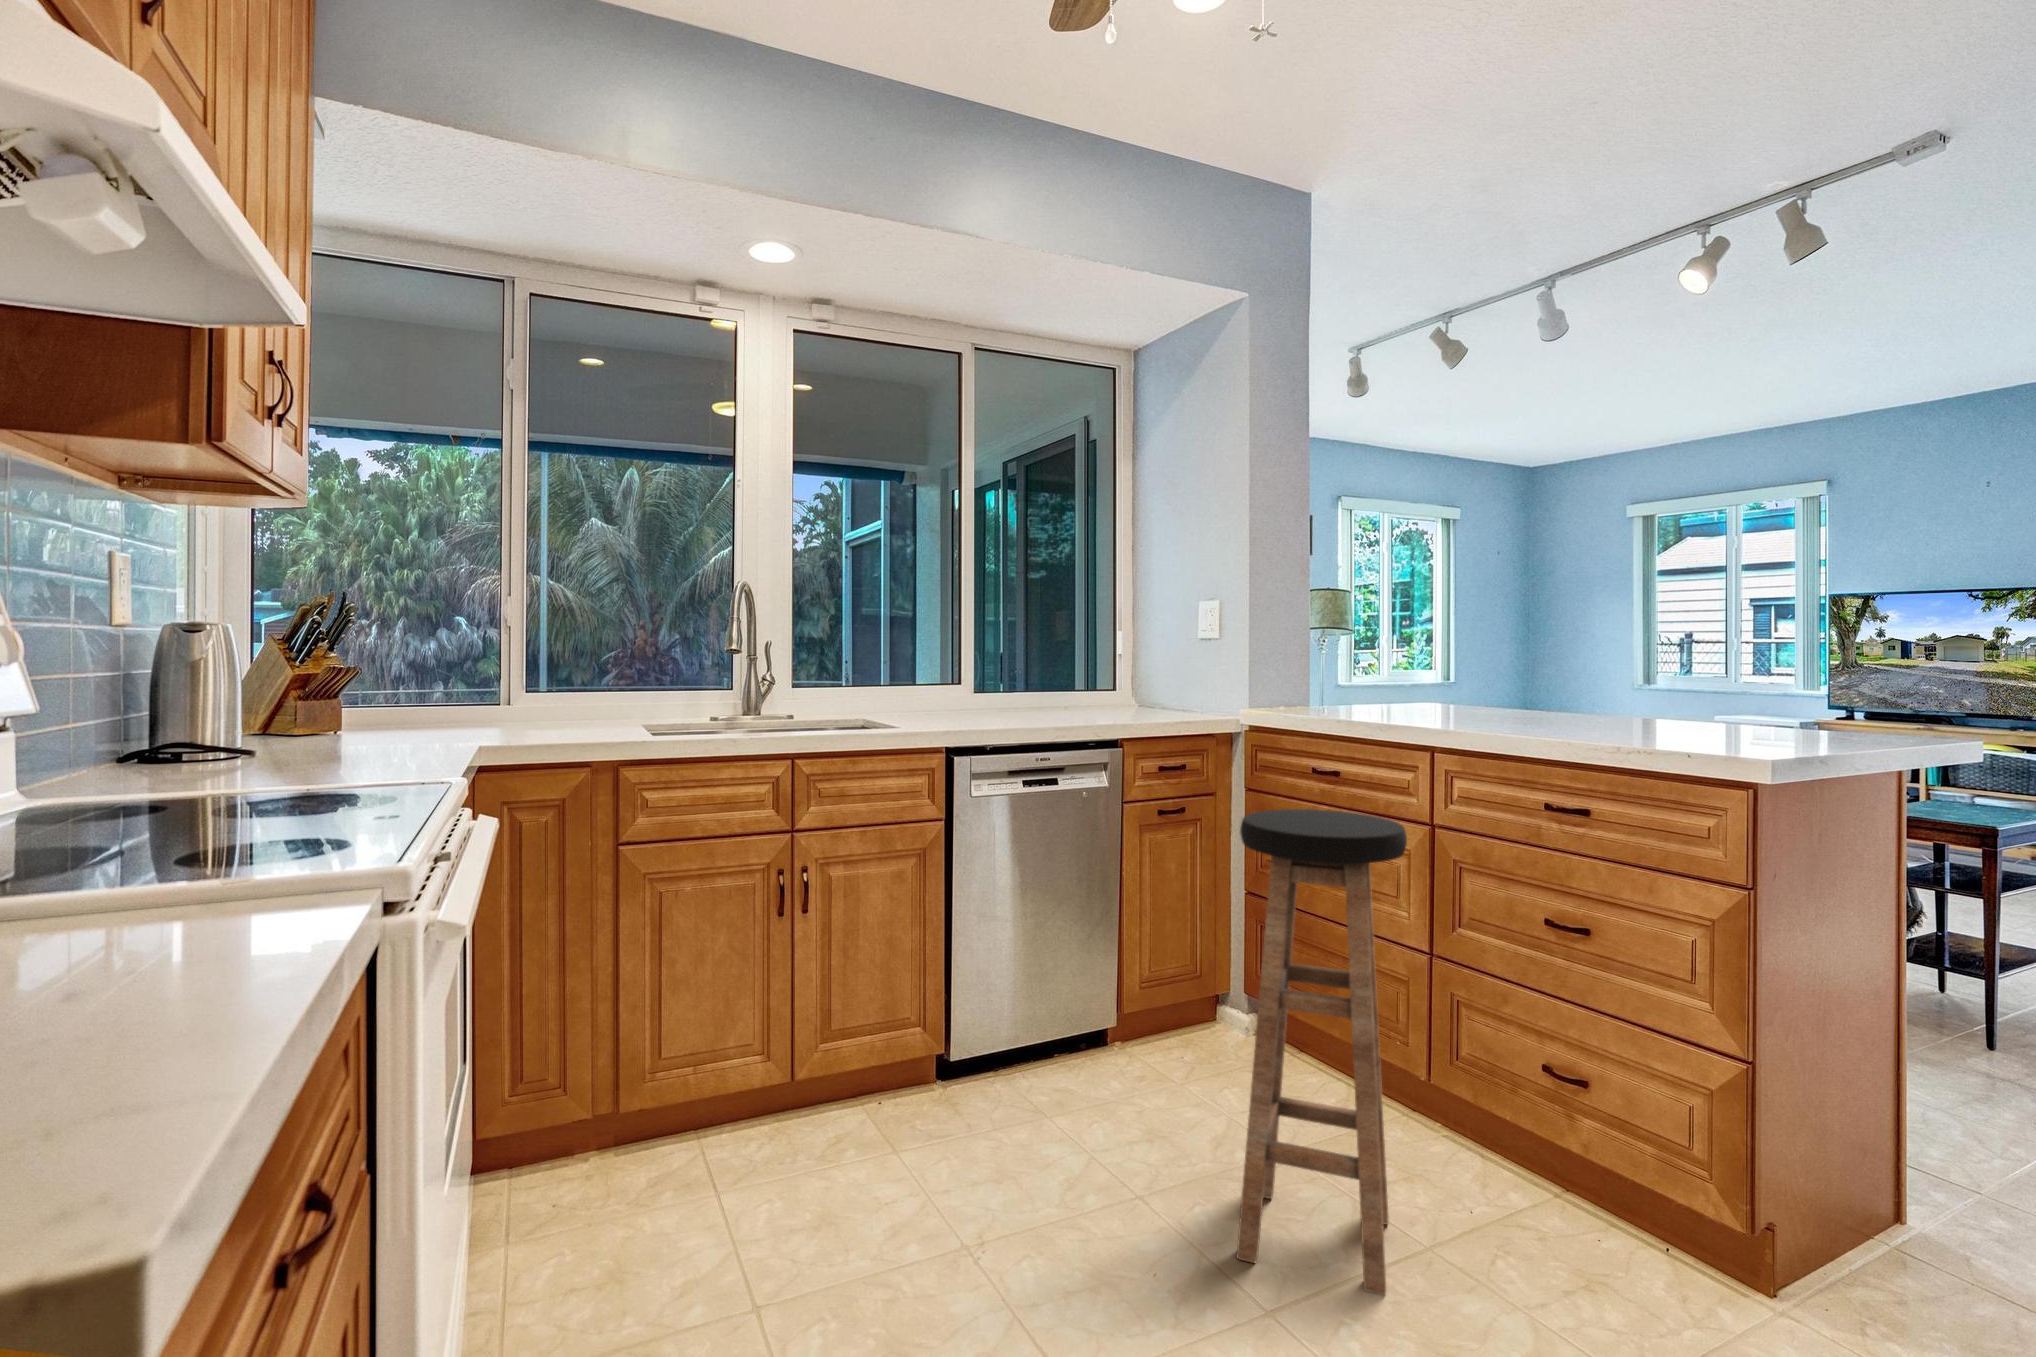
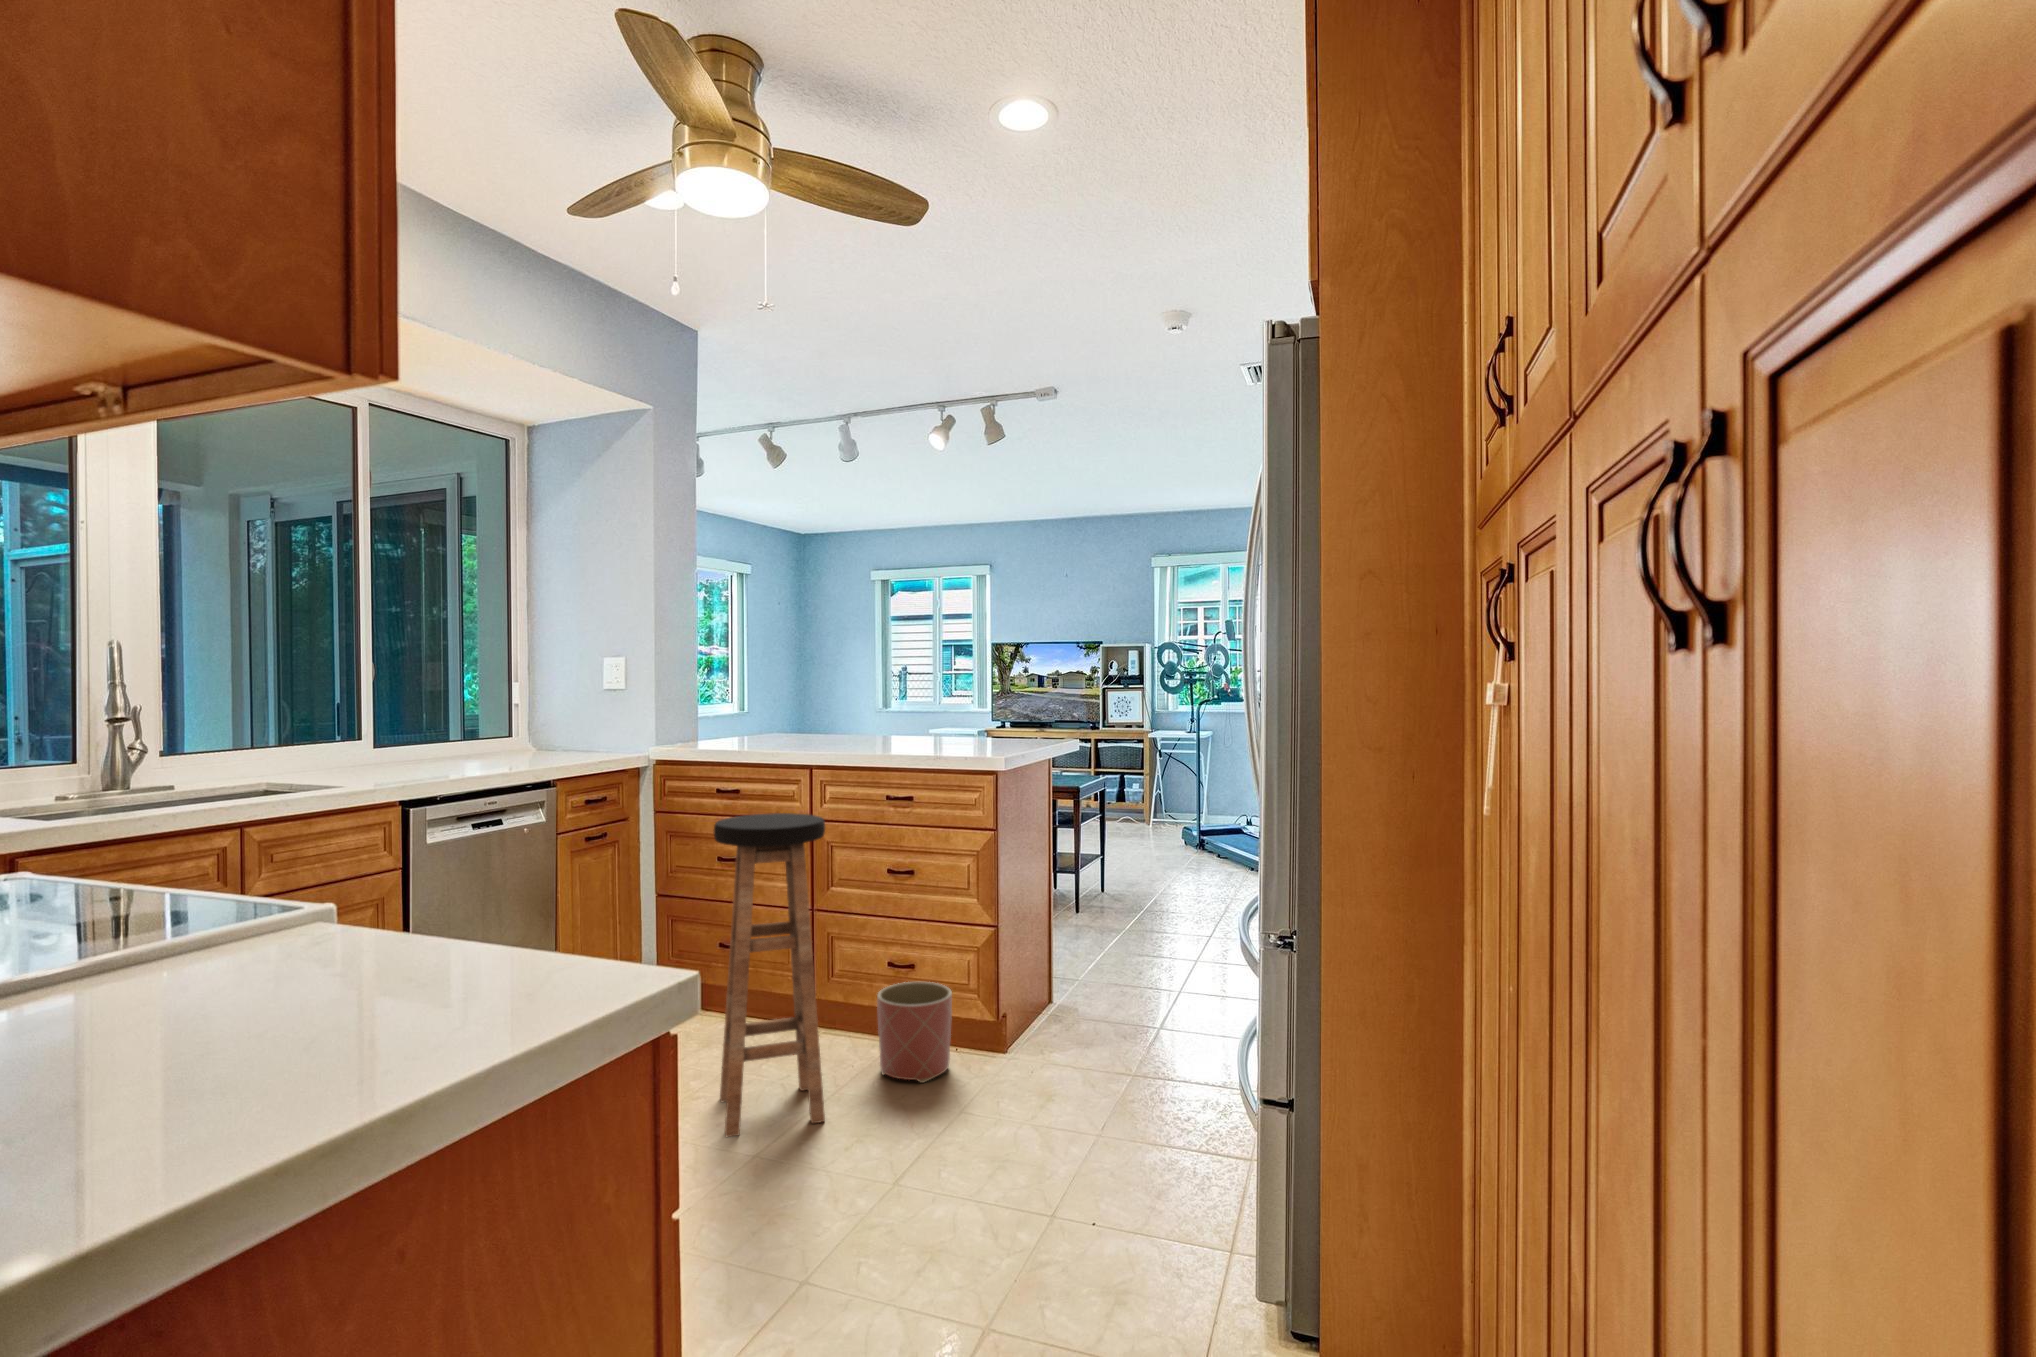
planter: none [1503,1103,1644,1289] -> present [877,982,952,1083]

